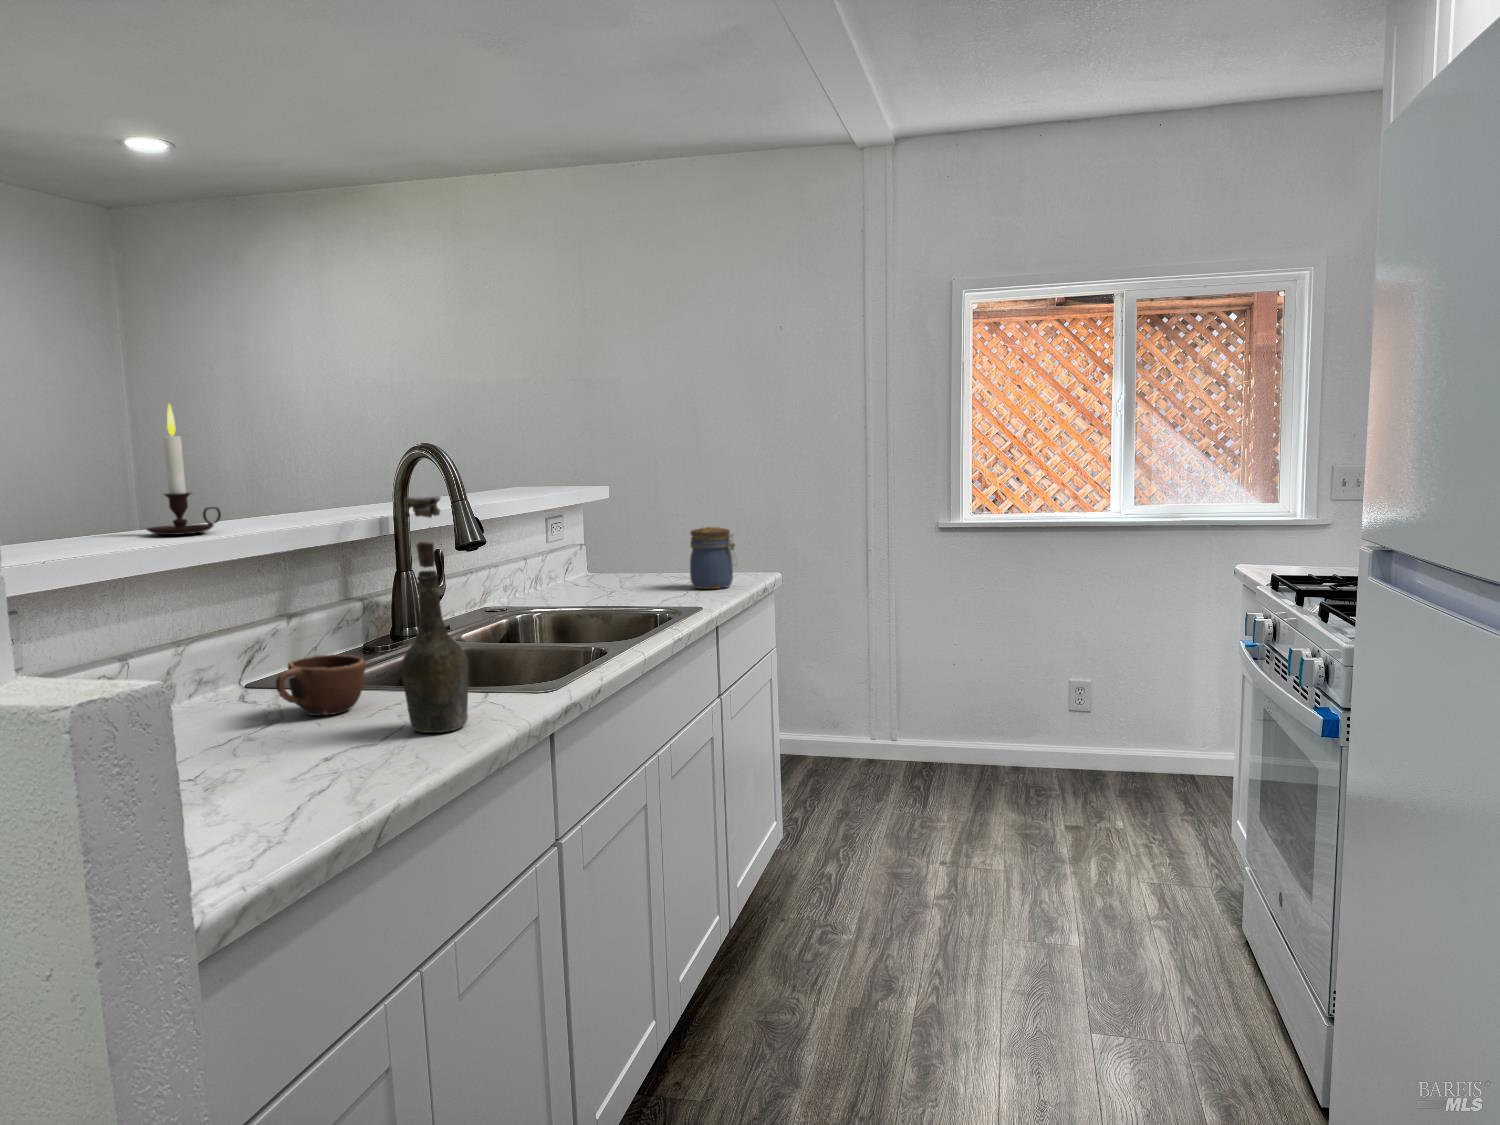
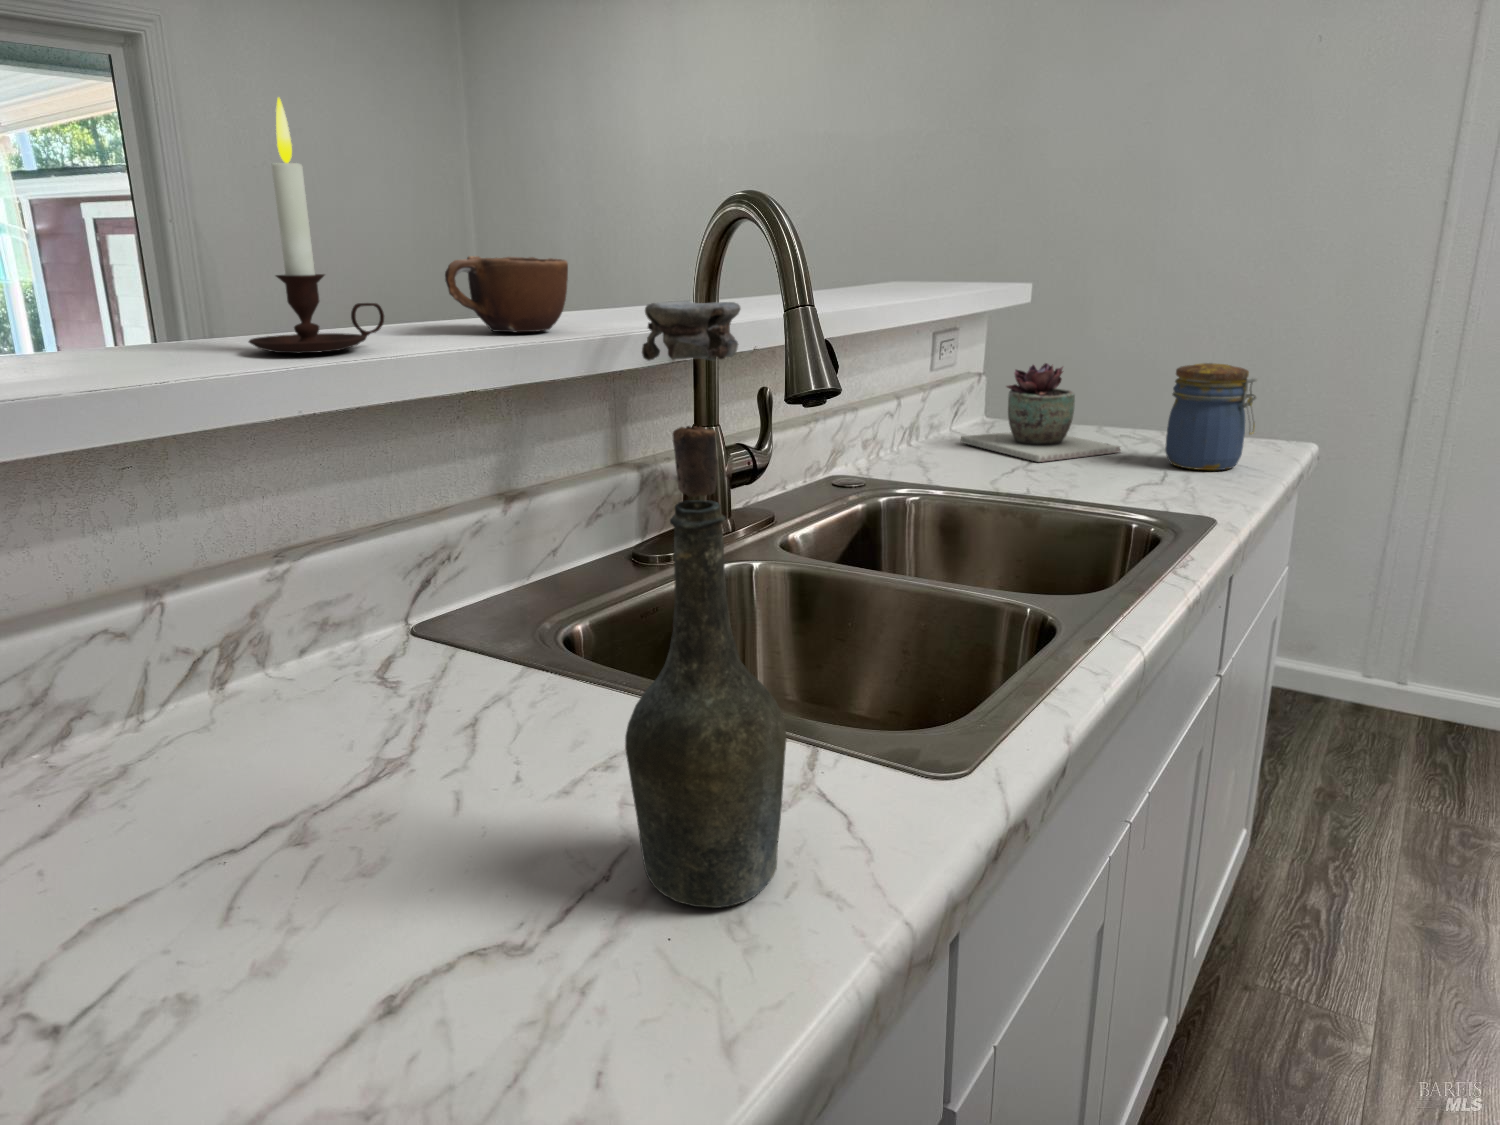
succulent plant: none [570,533,668,593] -> present [961,363,1120,462]
mug: present [276,654,365,716] -> present [445,256,568,332]

